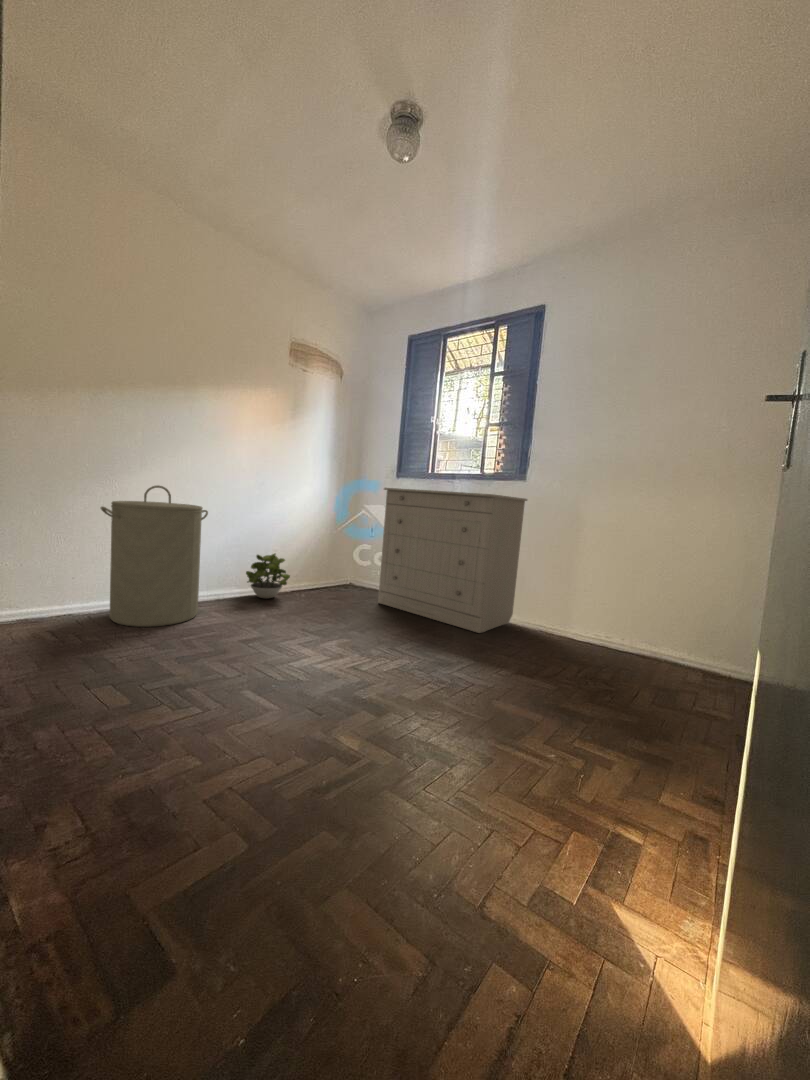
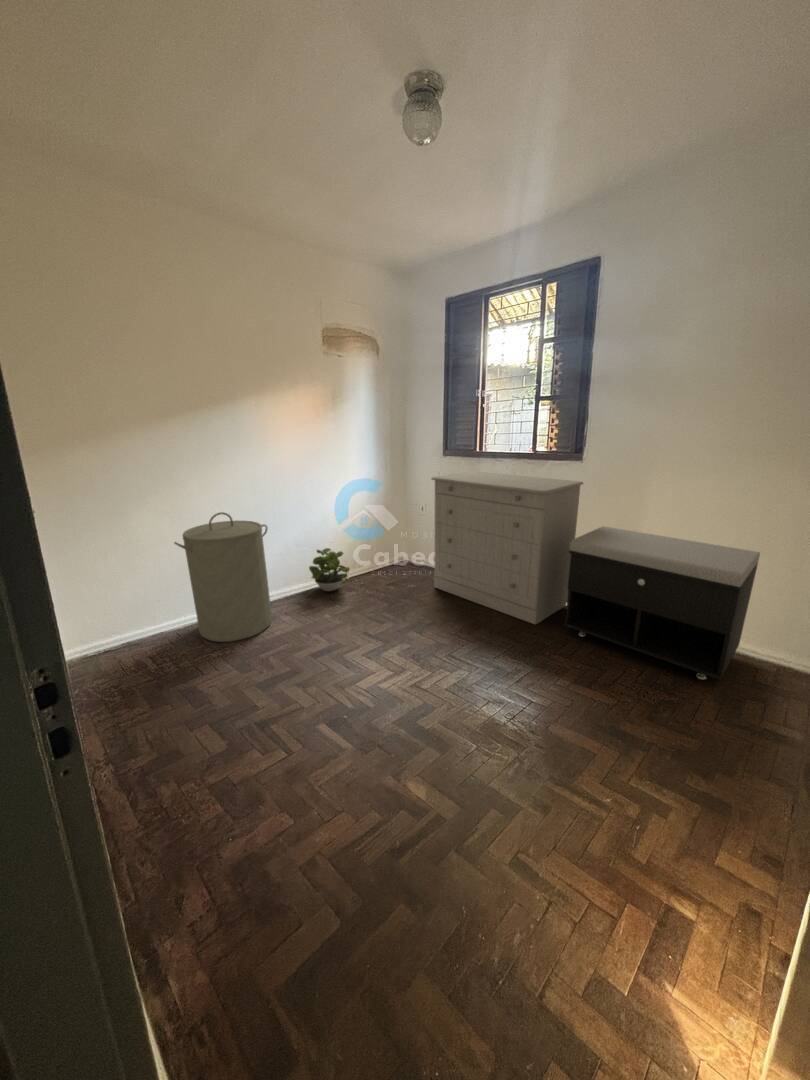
storage bench: none [507,540,683,677] -> present [564,526,760,680]

